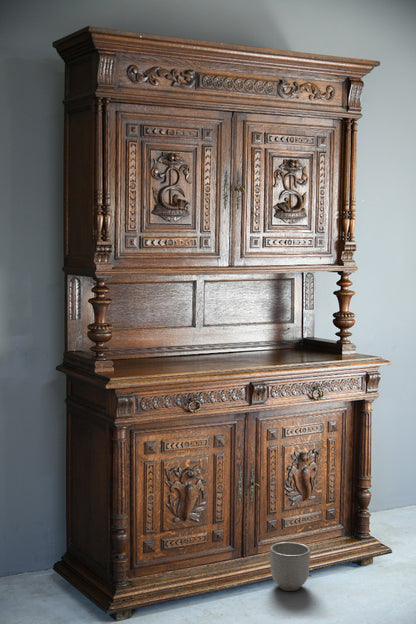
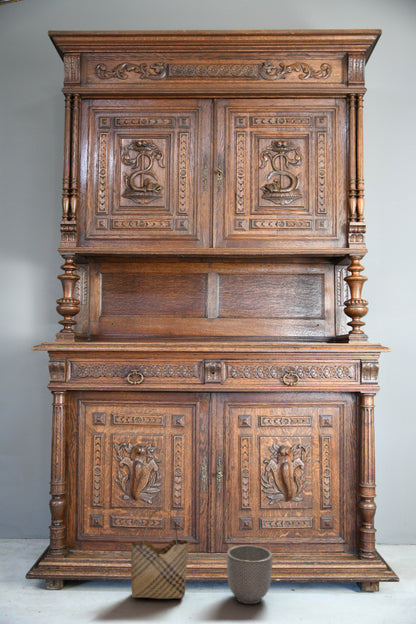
woven basket: none [195,525,244,608] -> present [130,509,189,599]

